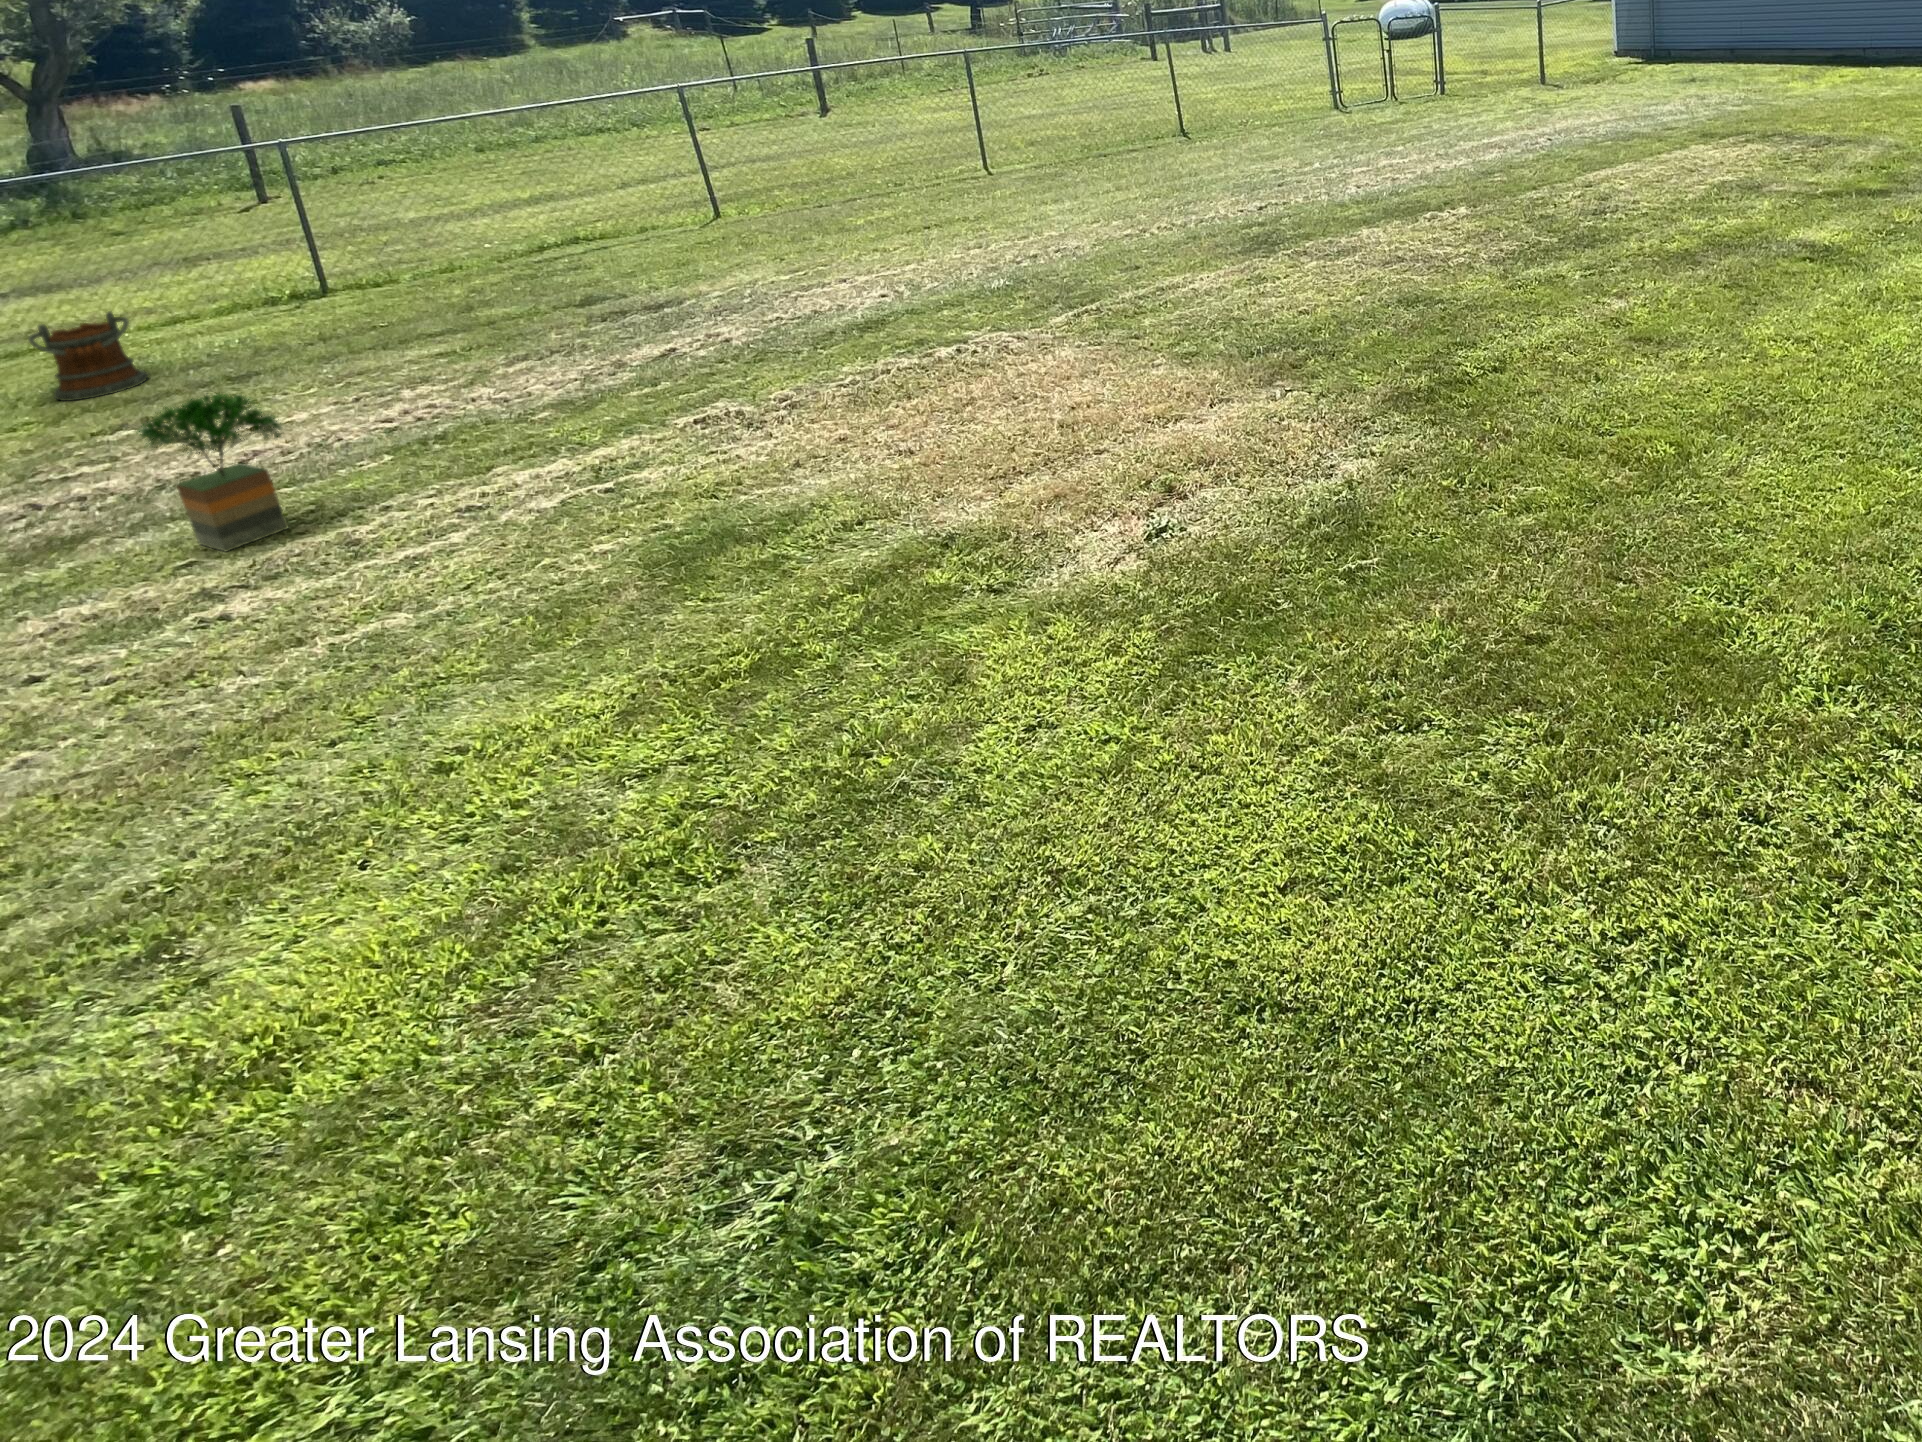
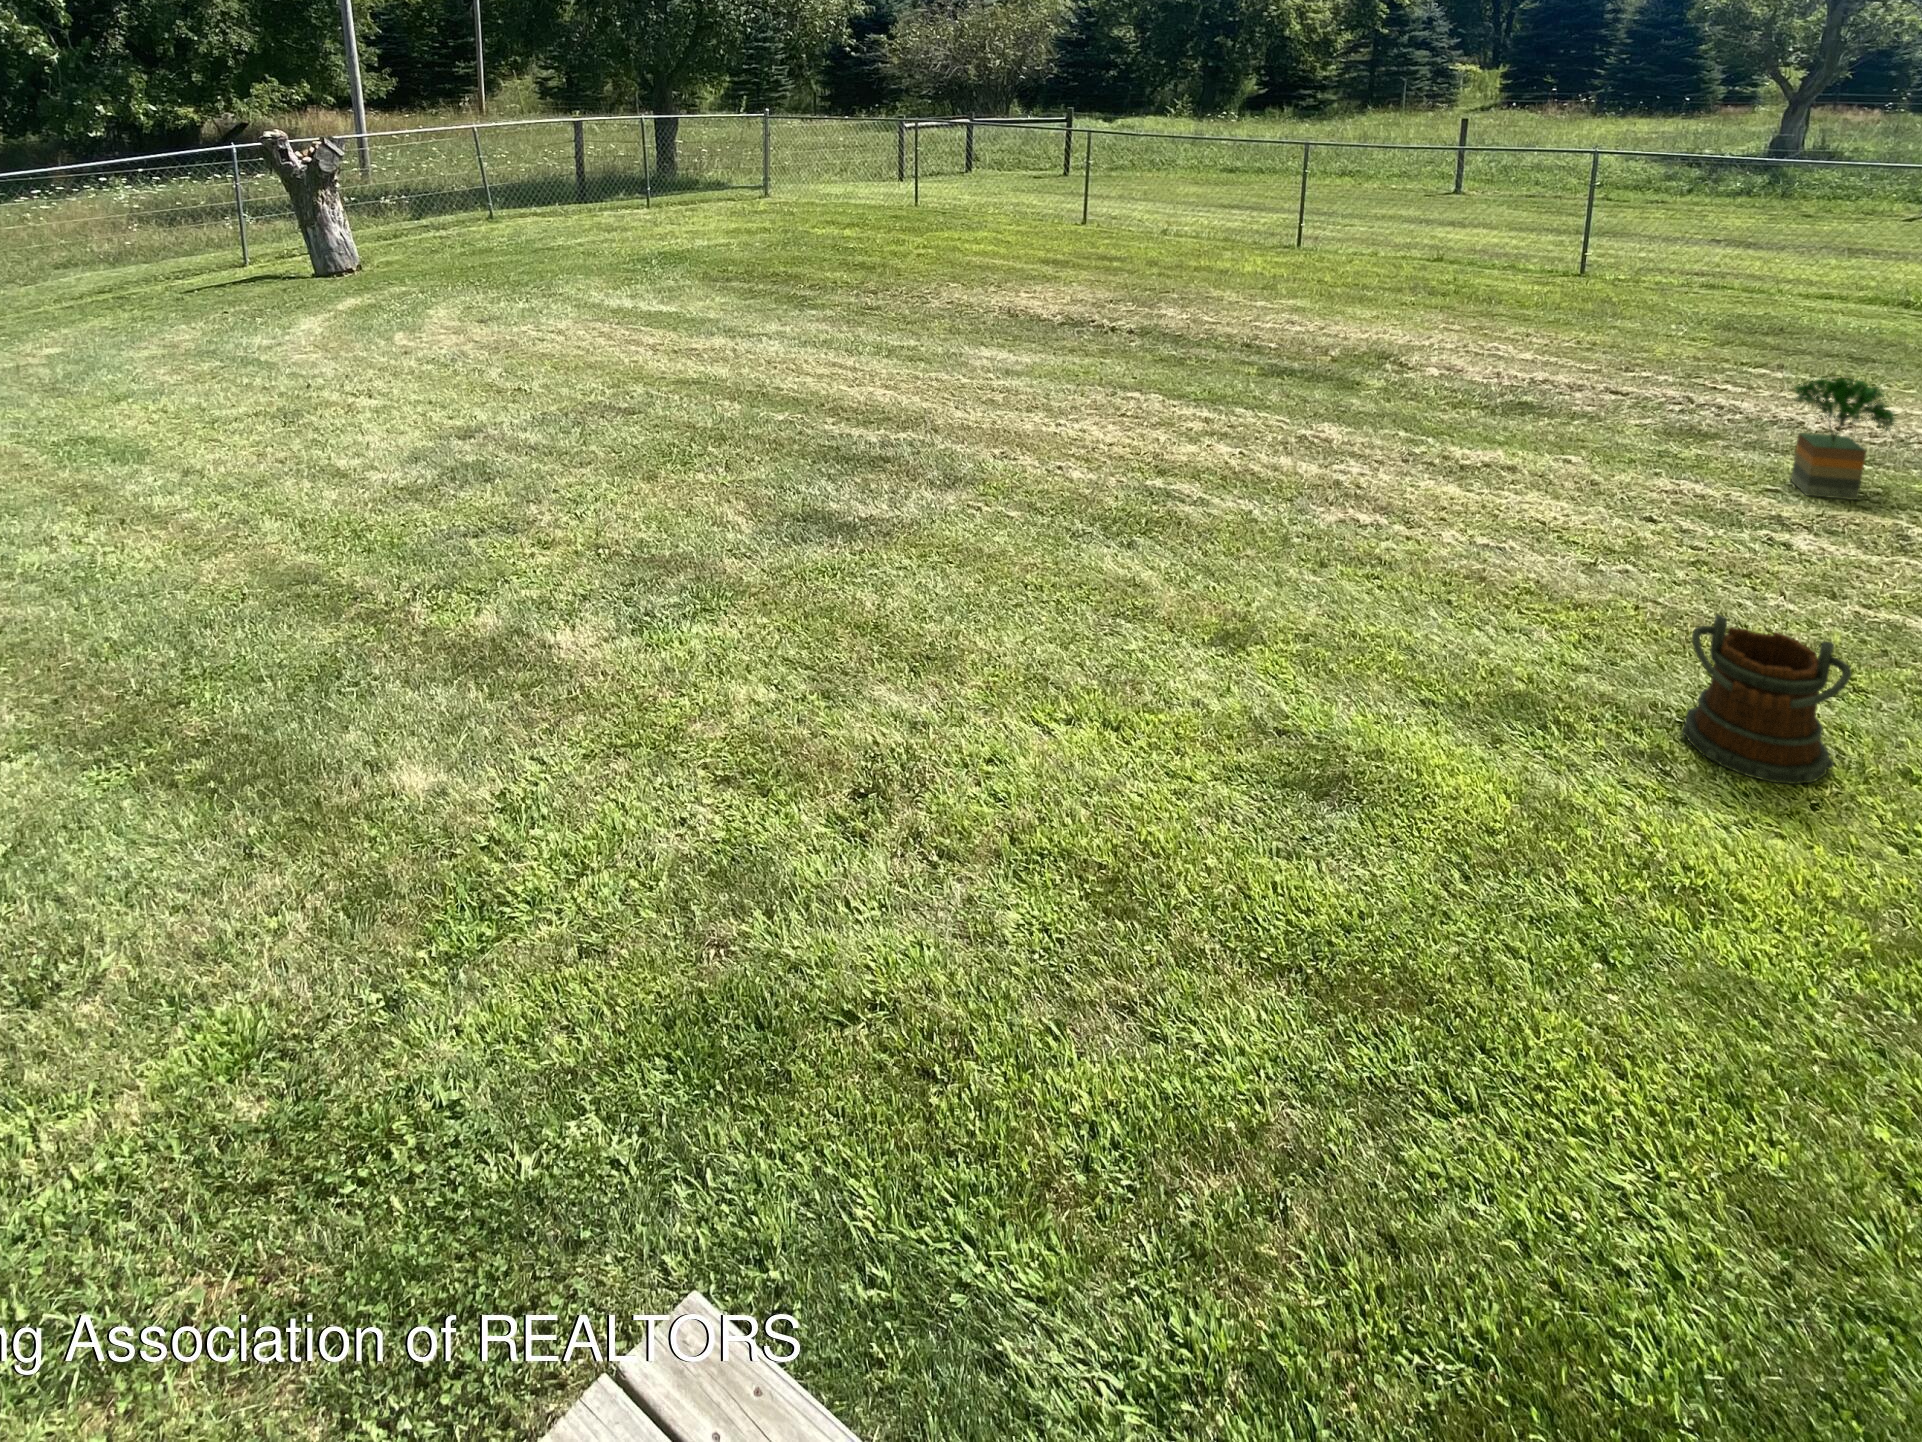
bucket: present [28,311,149,401] -> present [1681,615,1852,784]

